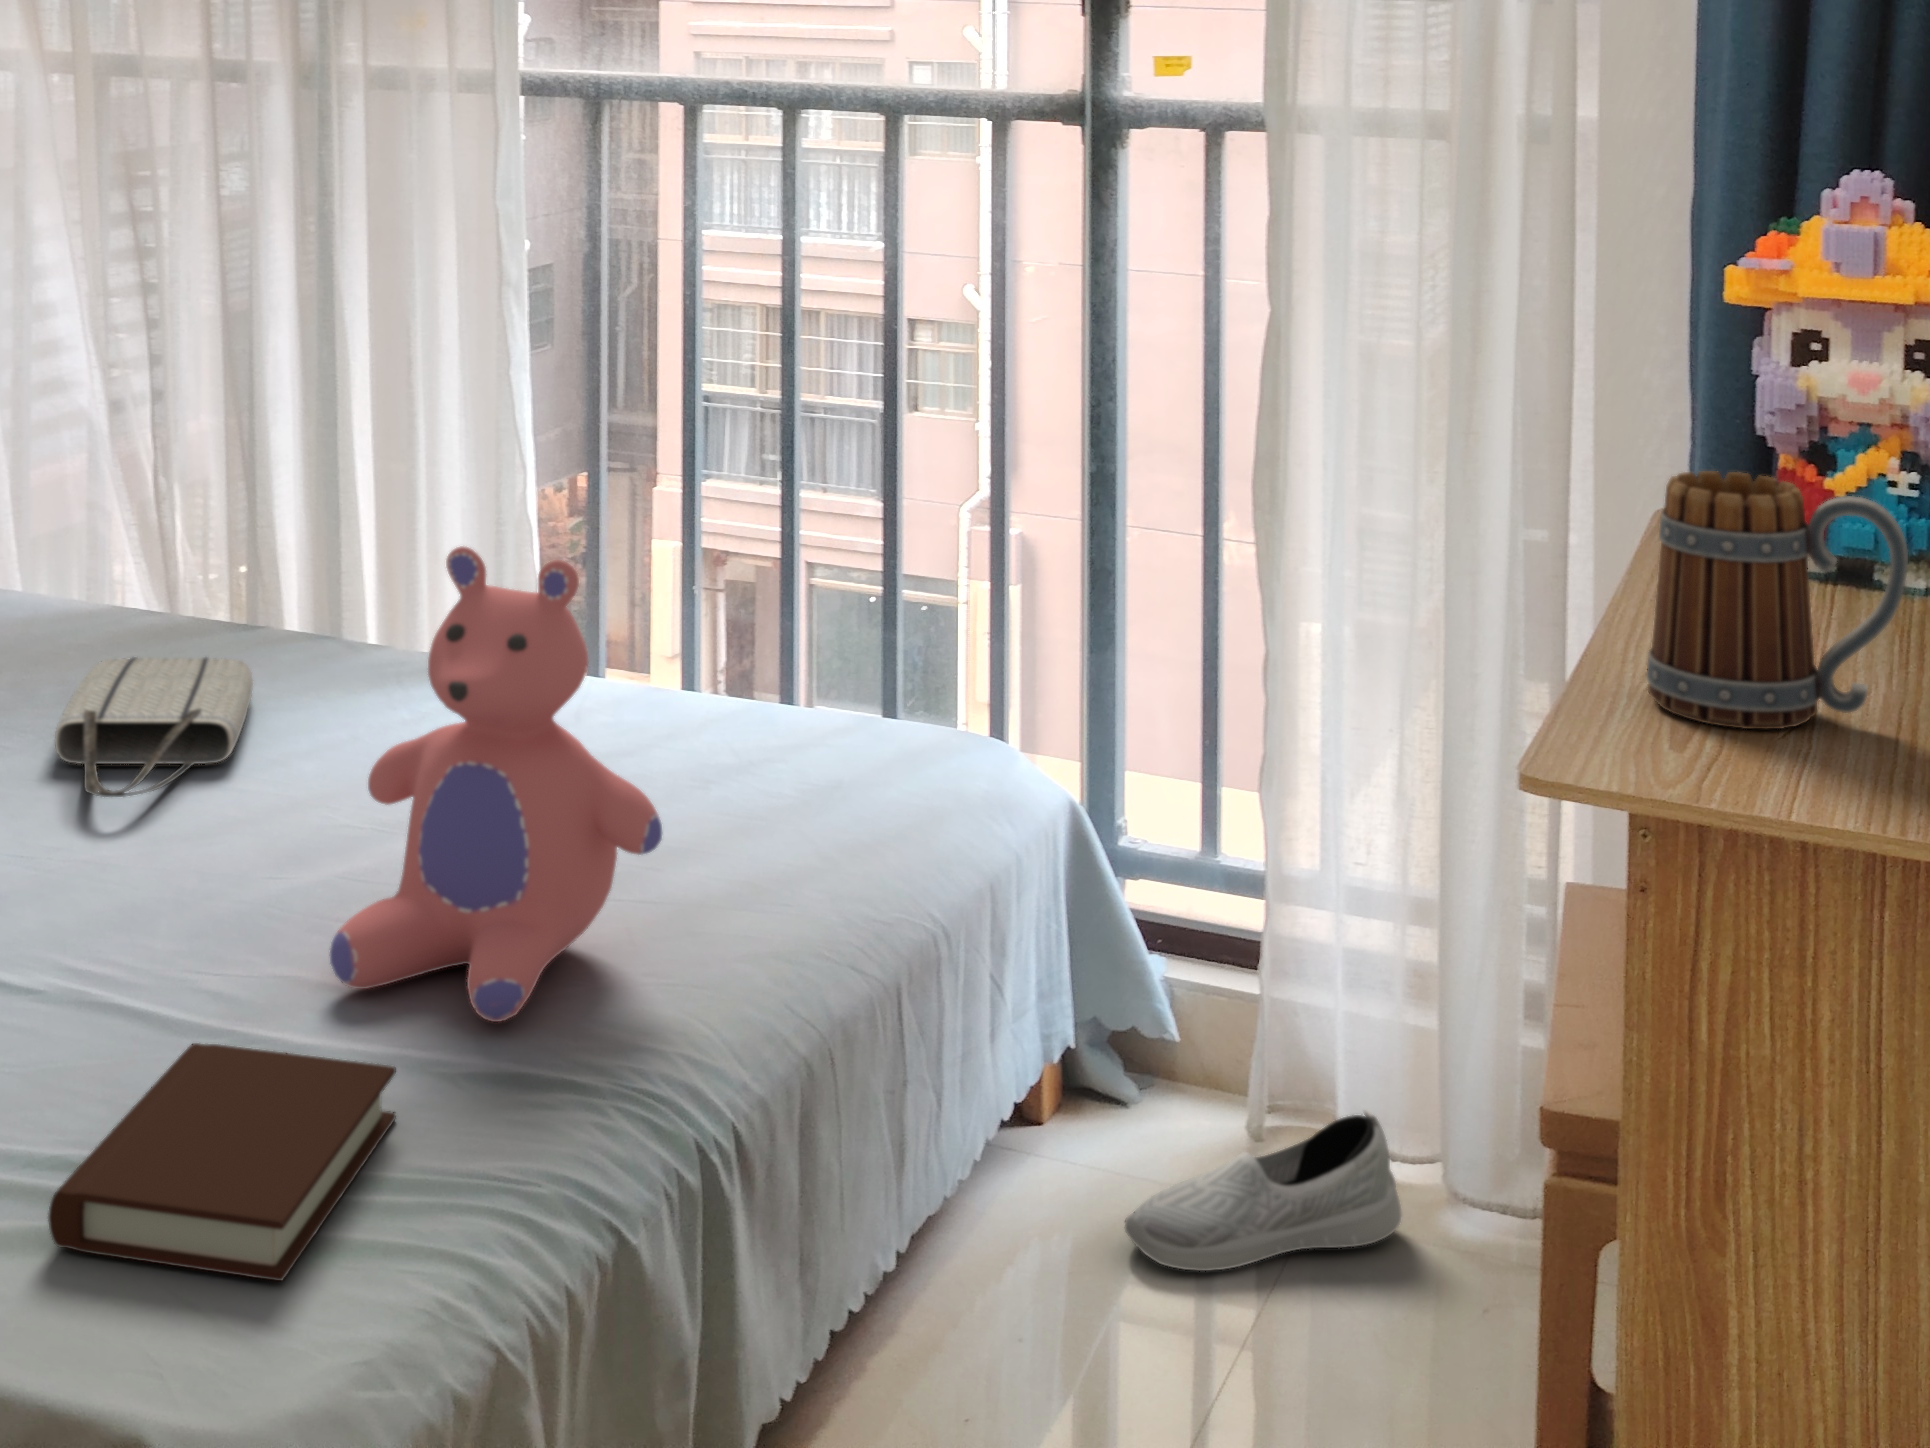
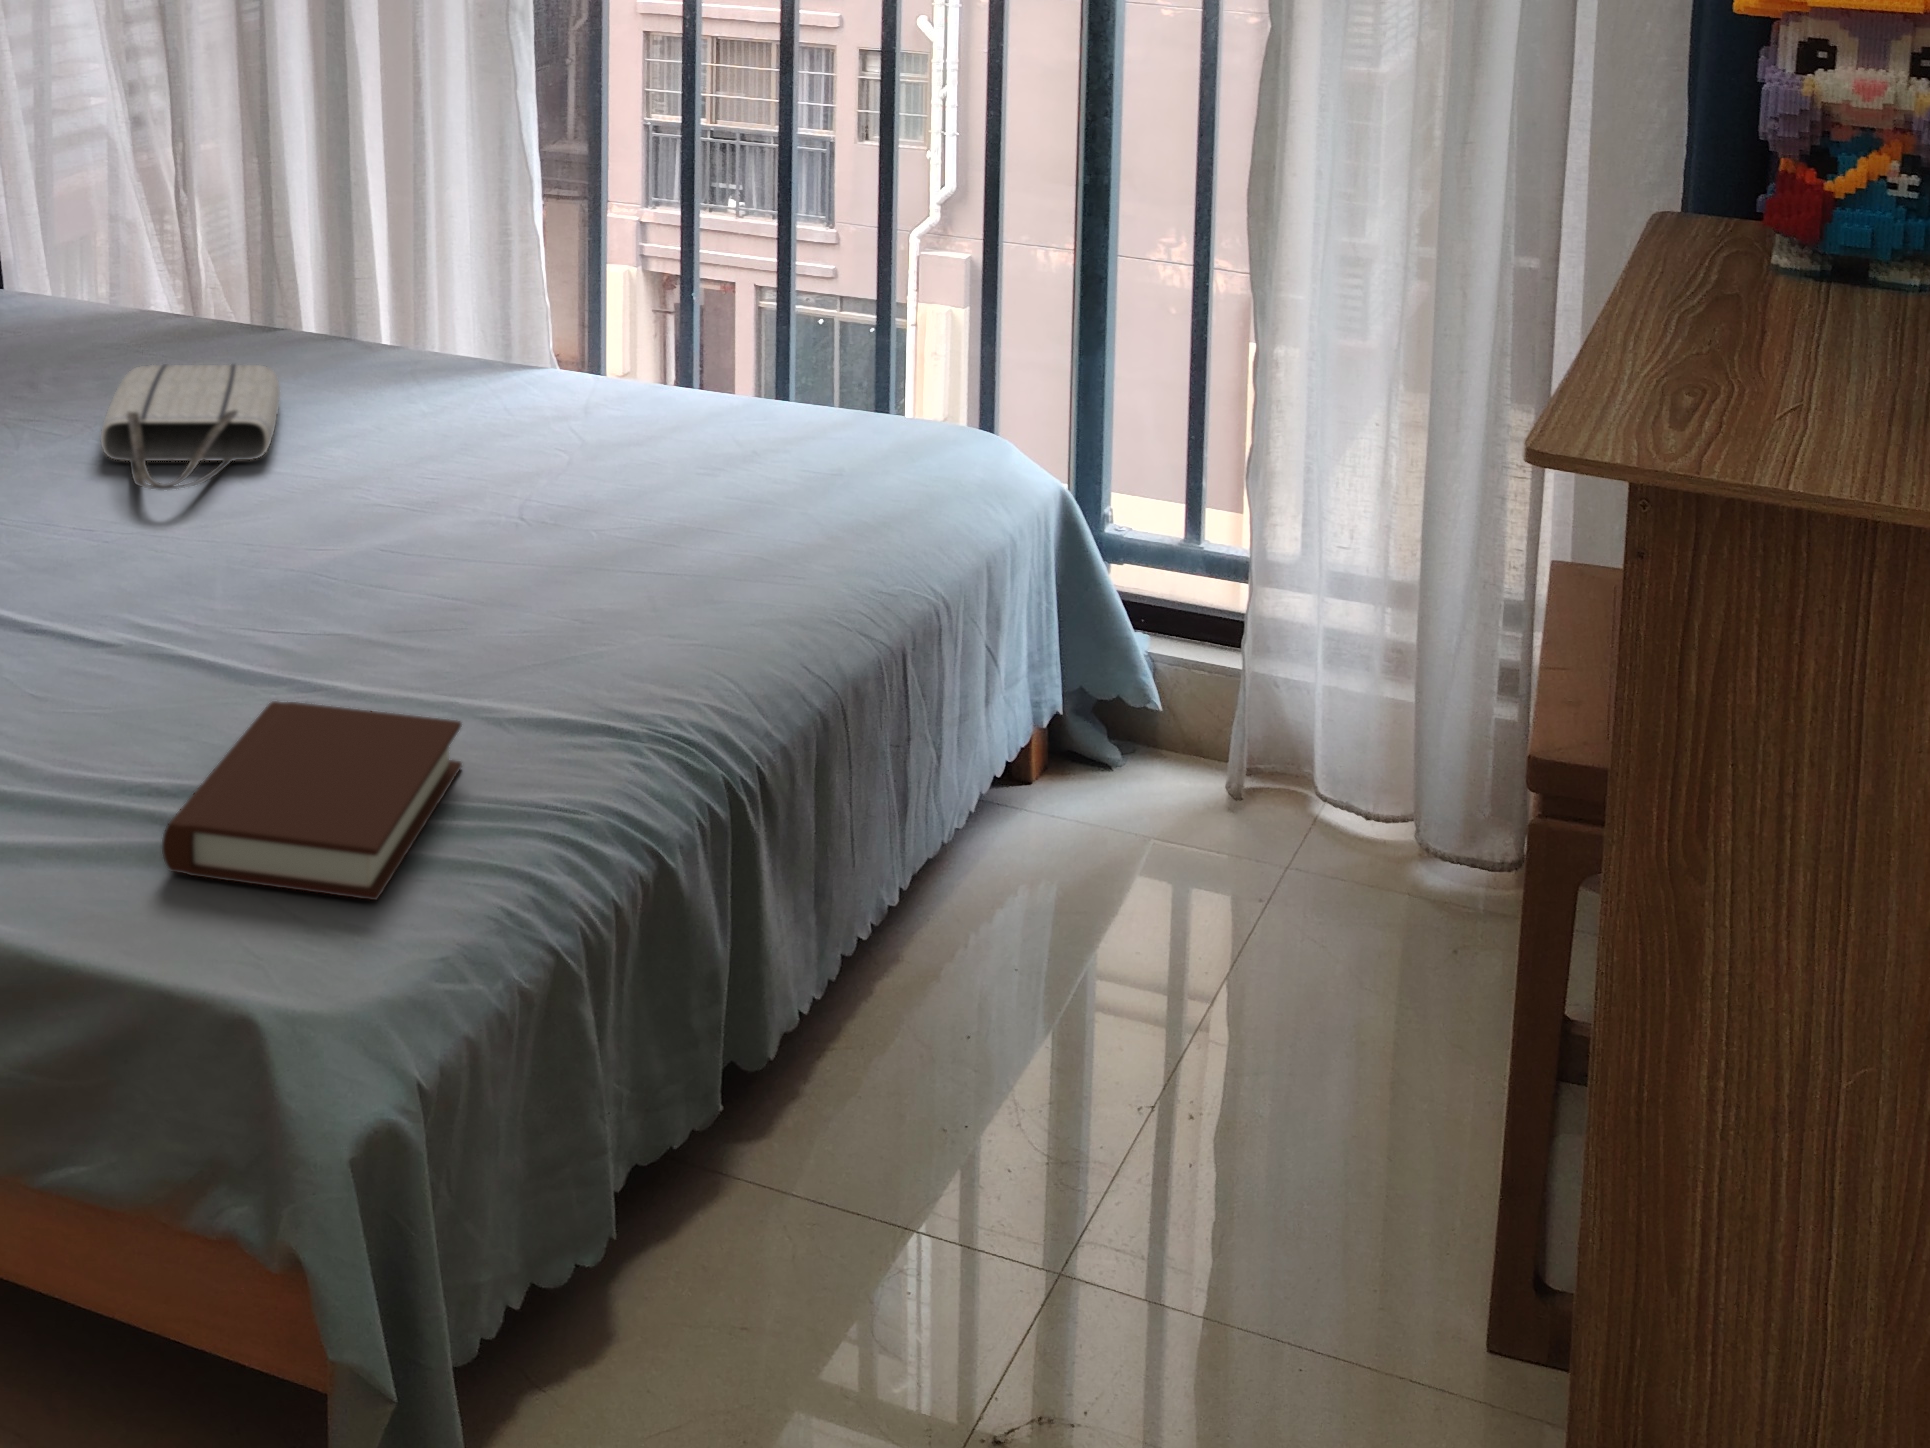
mug: present [1647,471,1908,729] -> none [1654,172,1914,410]
teddy bear: present [330,546,662,1022] -> none [386,255,696,685]
shoe: present [1125,1110,1401,1271] -> none [1115,773,1378,916]

